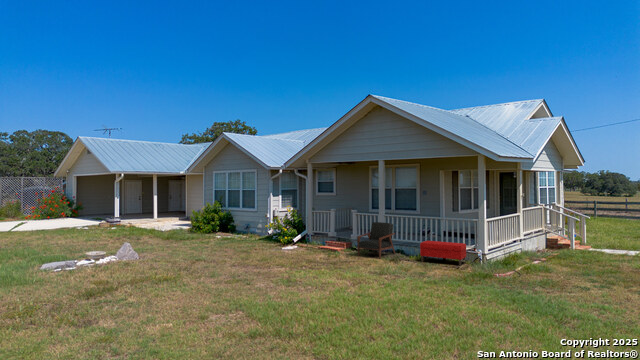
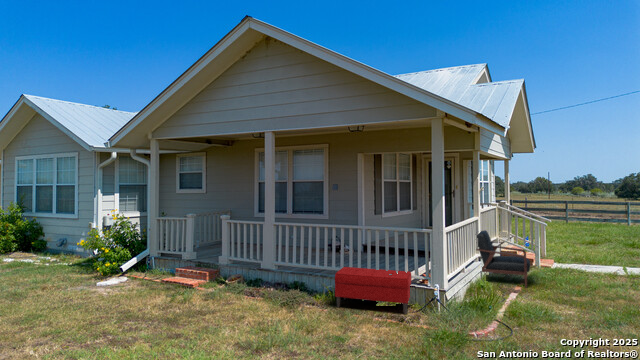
chair: present [357,222,395,259] -> present [476,230,530,288]

